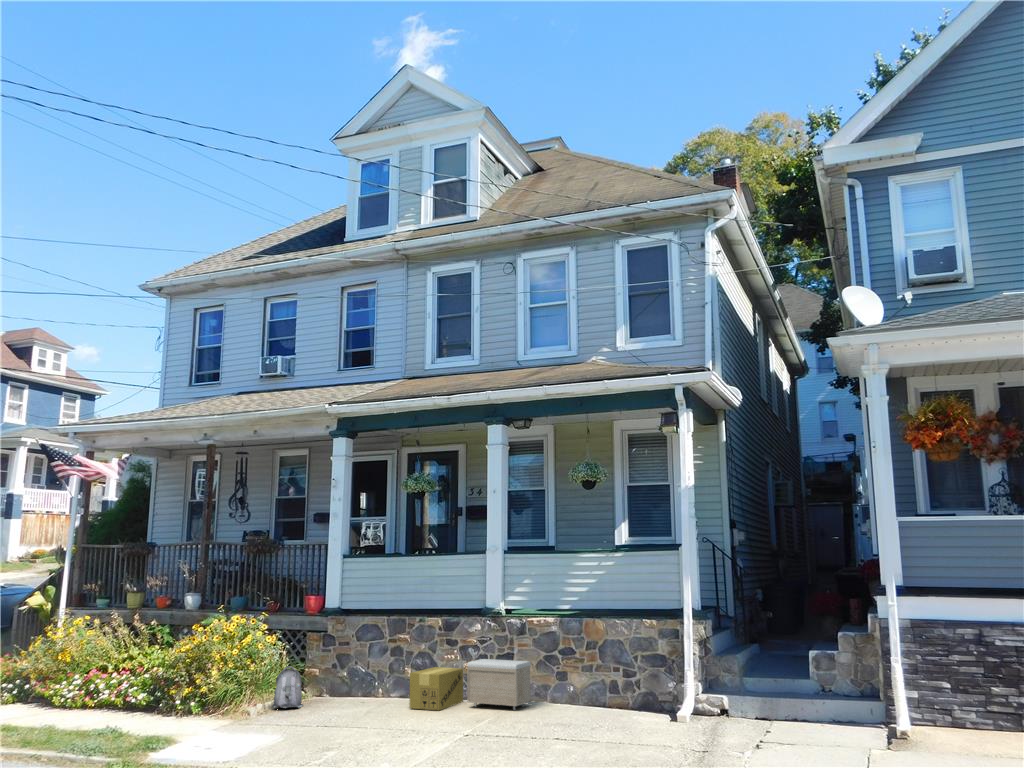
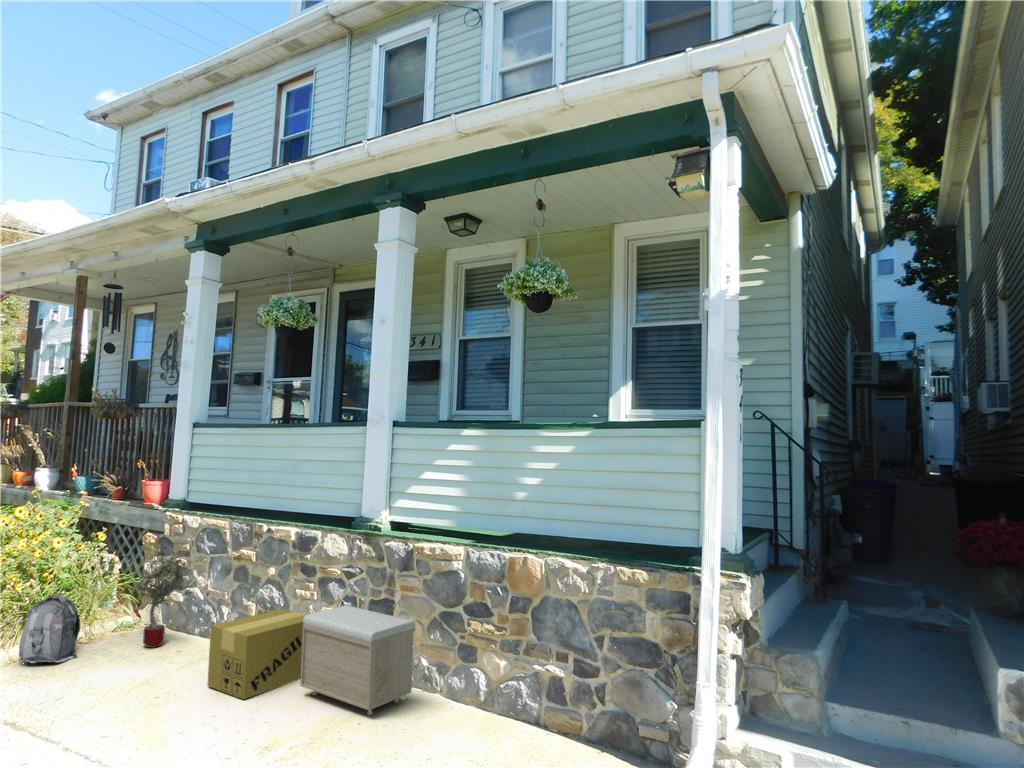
potted tree: none [322,635,366,700] -> present [137,547,195,648]

